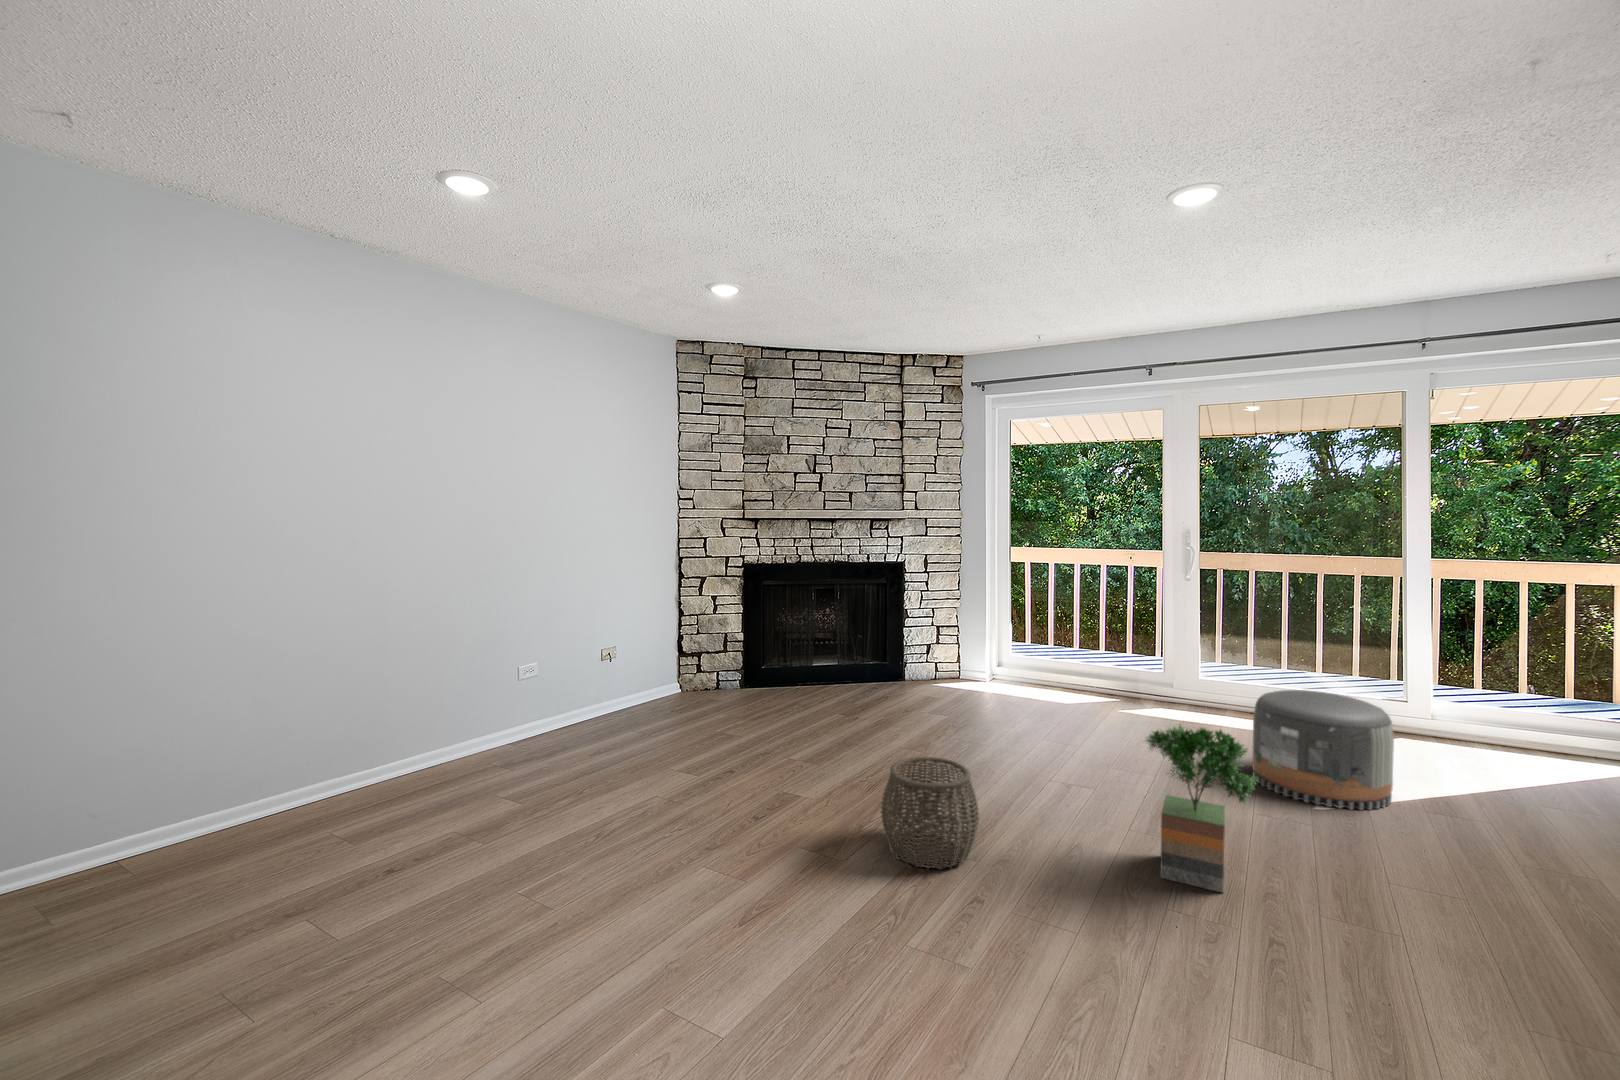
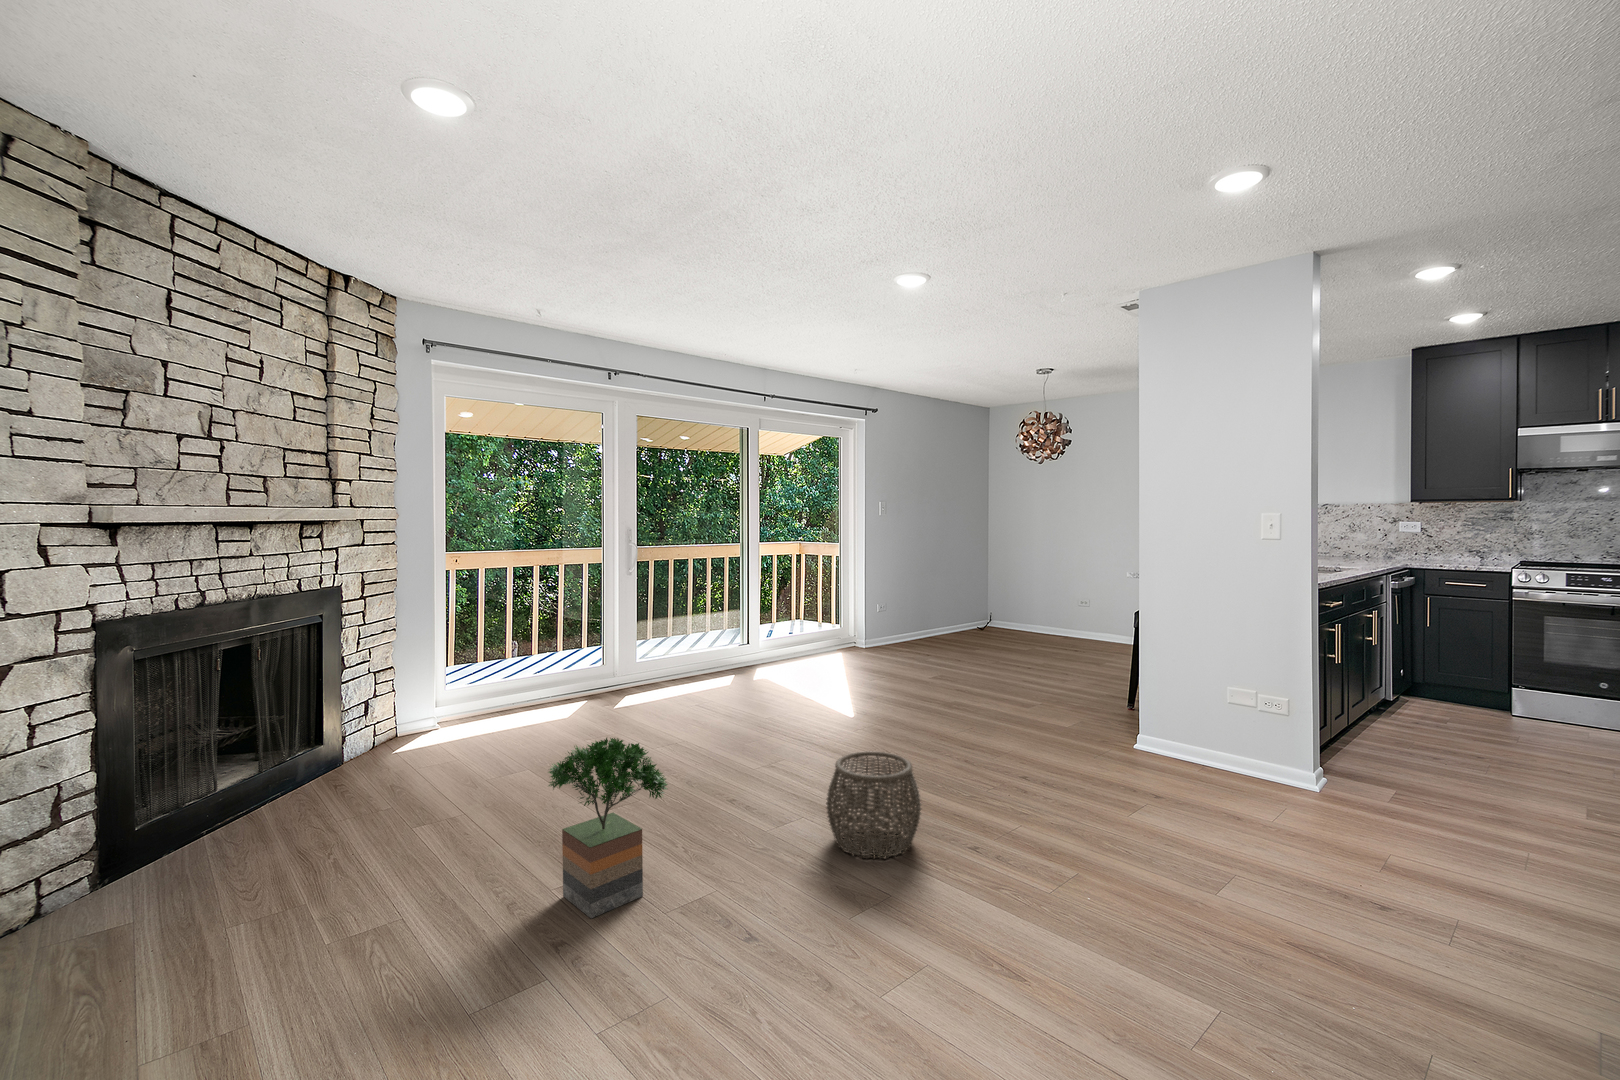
pouf: present [1252,690,1394,810] -> none [784,640,862,716]
potted tree: present [1147,725,1258,893] -> present [549,738,668,918]

